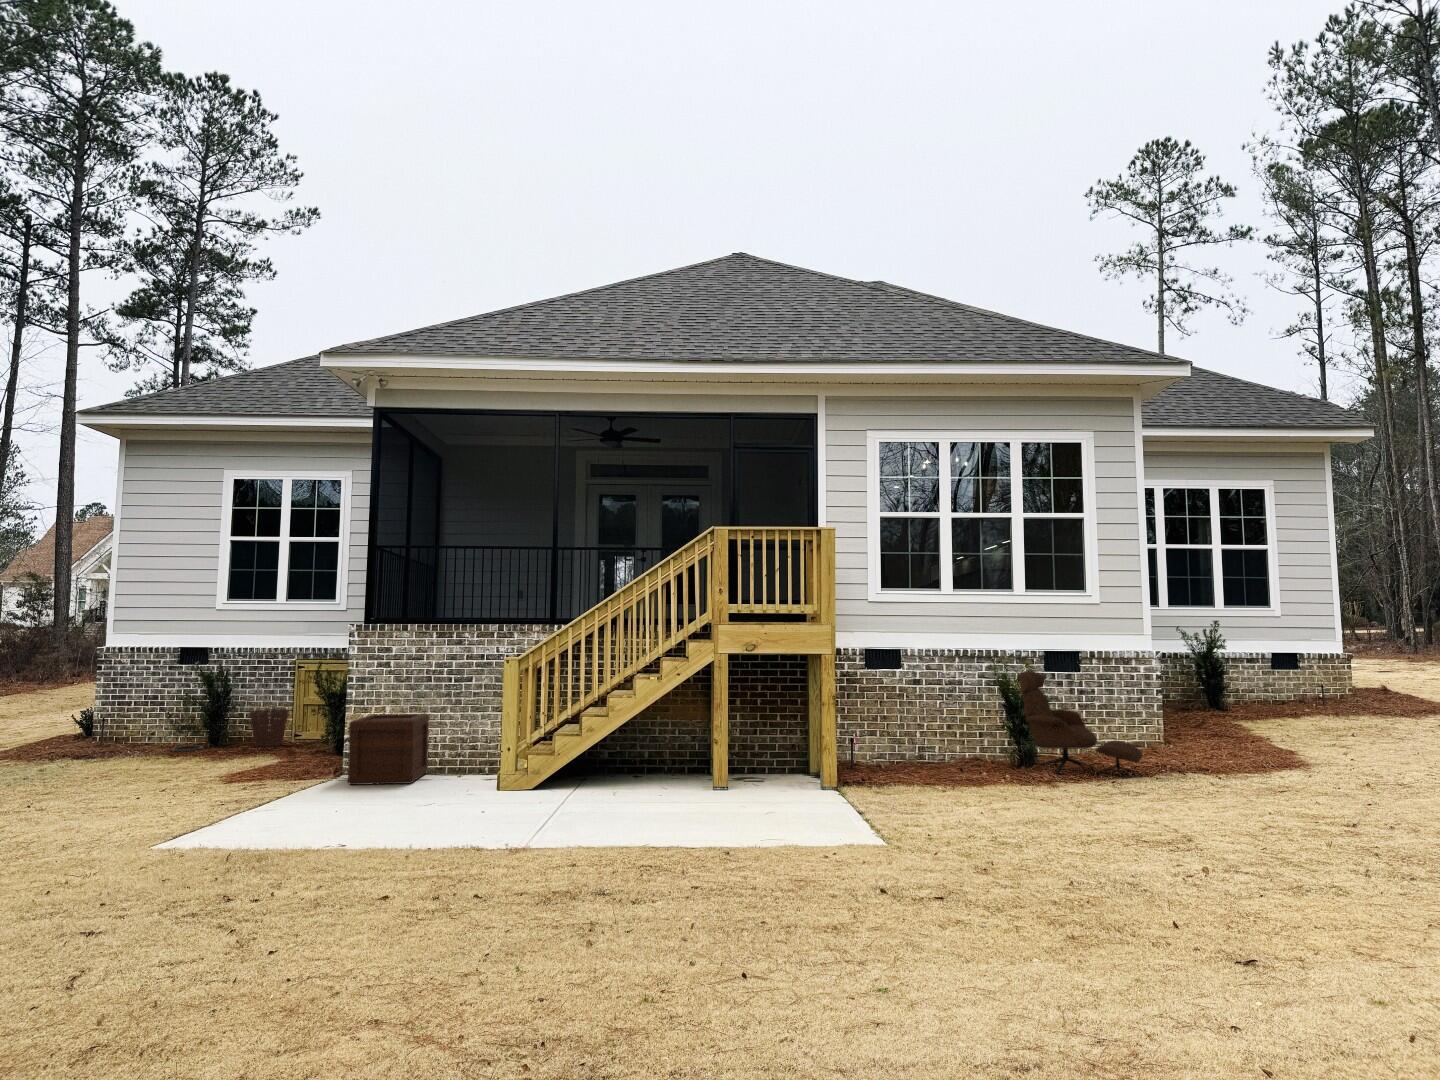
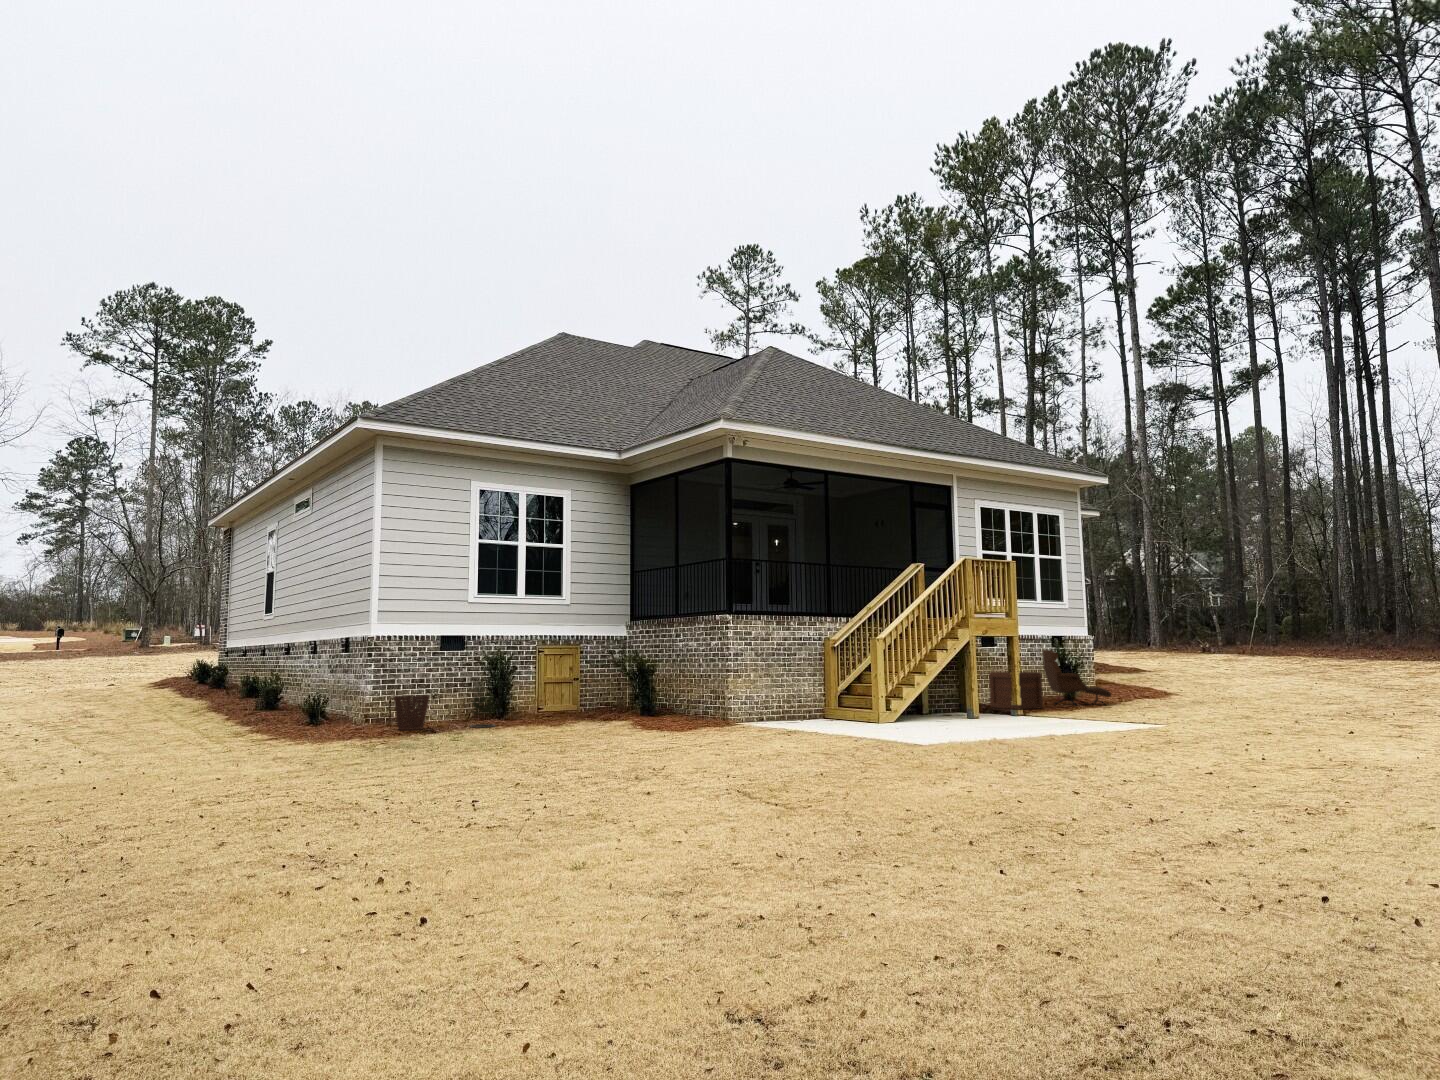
basket: present [250,709,289,747] -> present [394,695,430,730]
wooden crate: present [348,714,429,785] -> present [989,672,1043,710]

